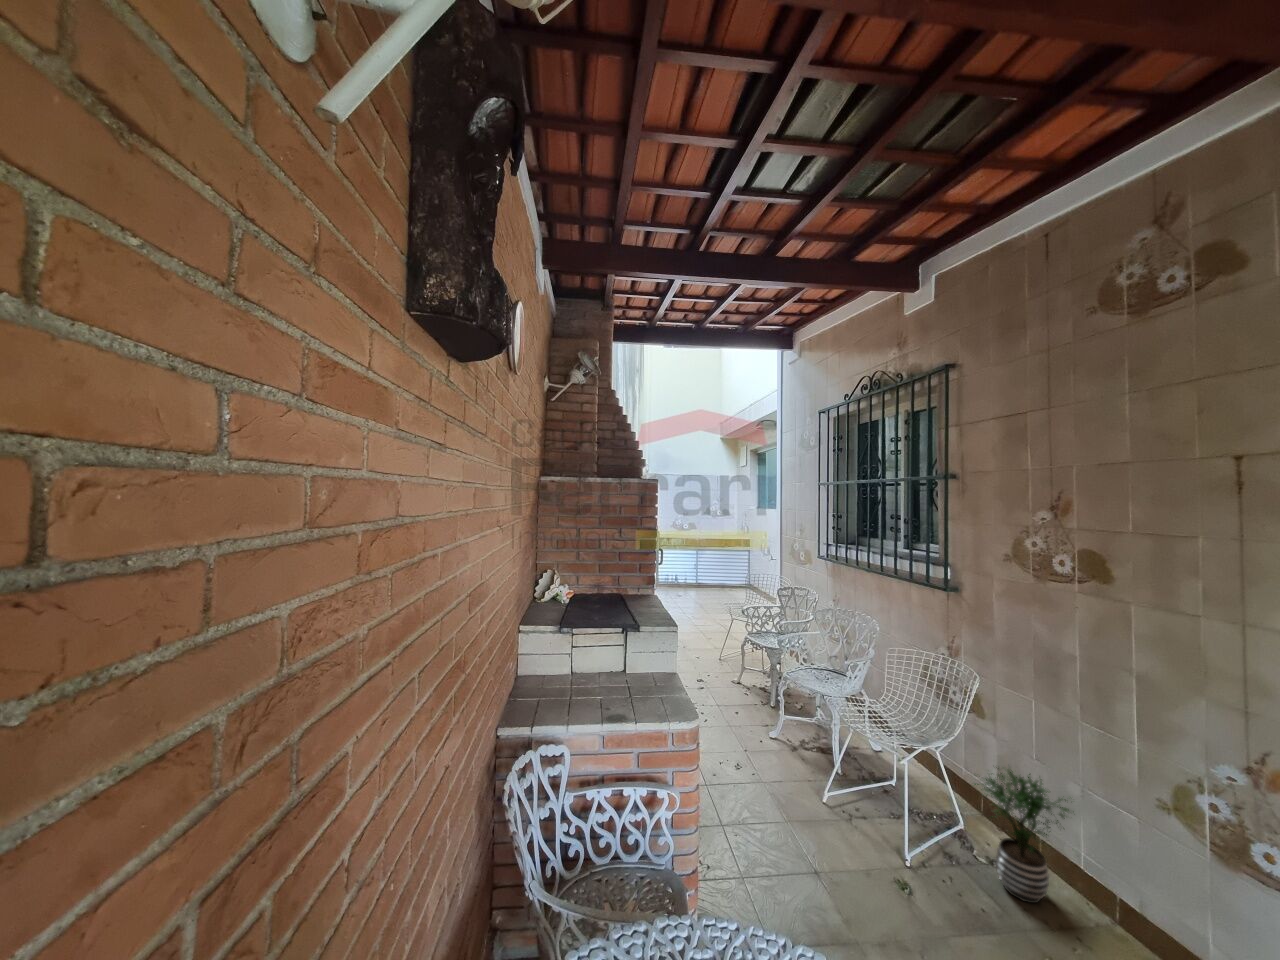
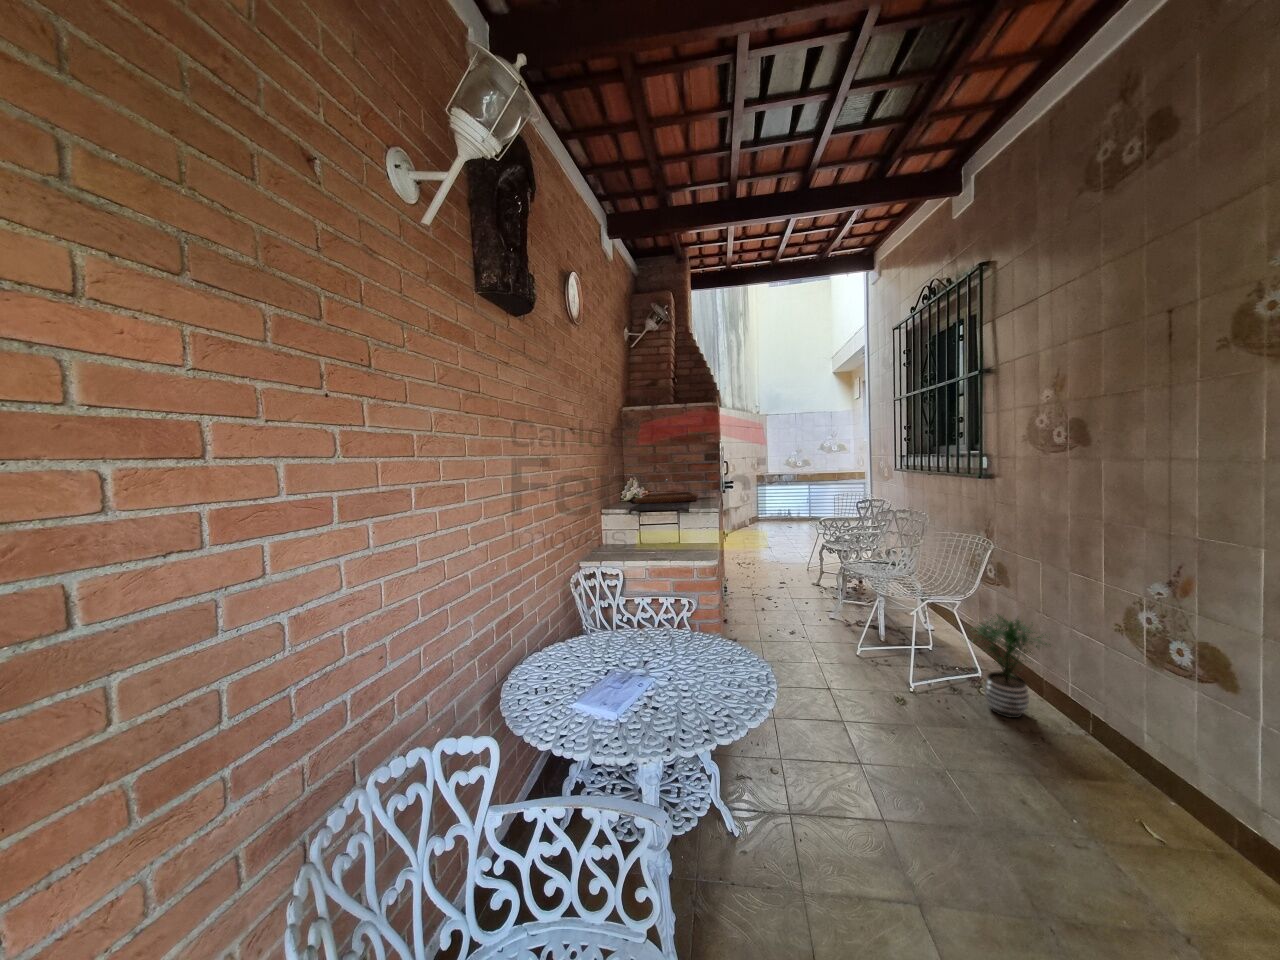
tray: none [553,579,641,618] -> present [633,480,698,503]

